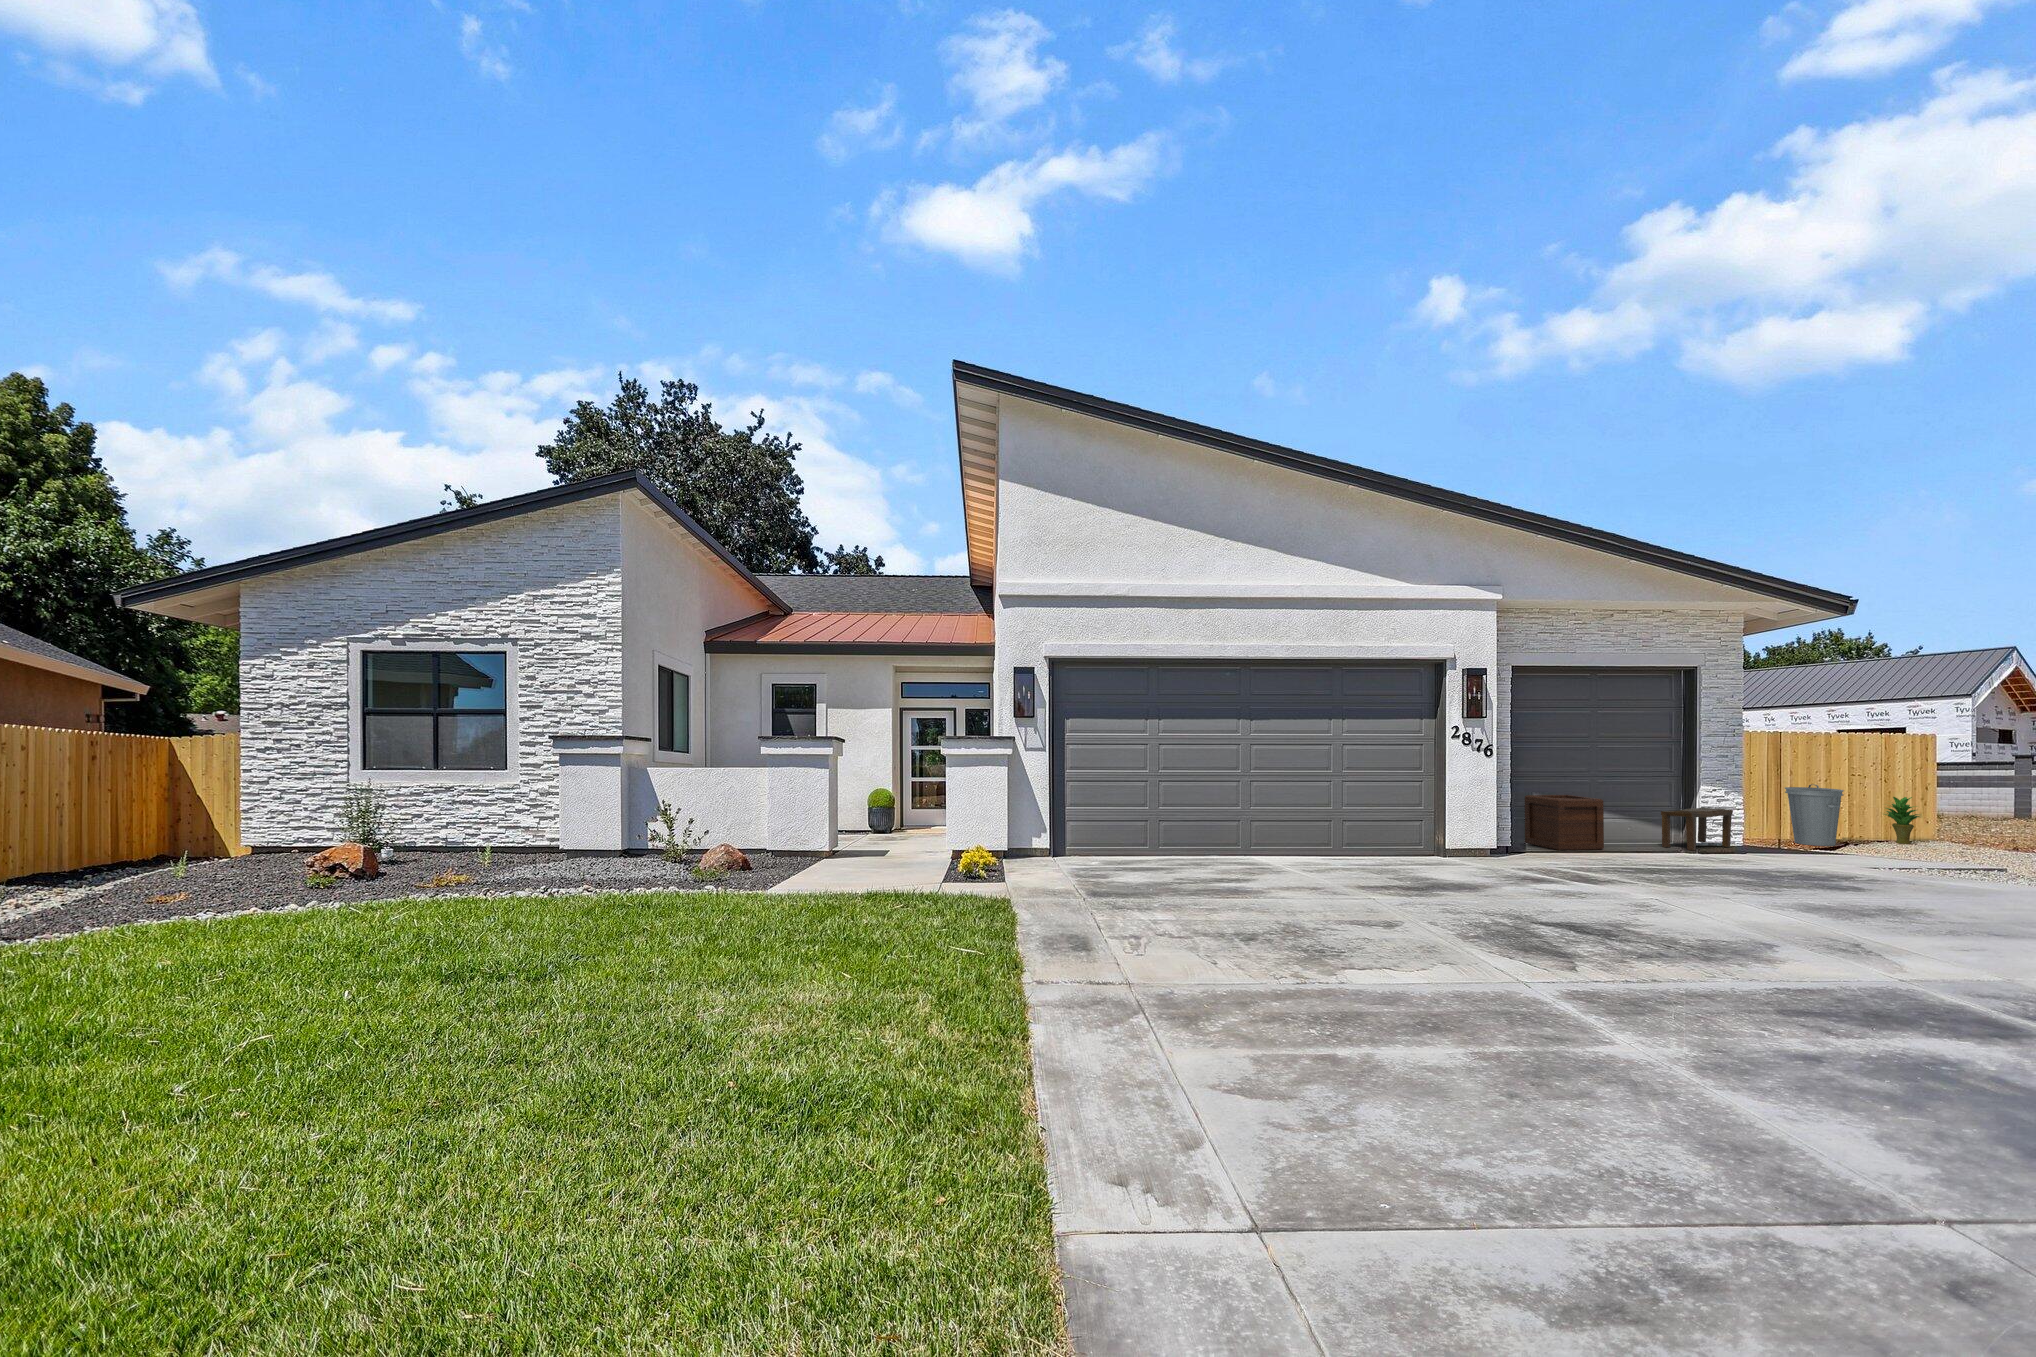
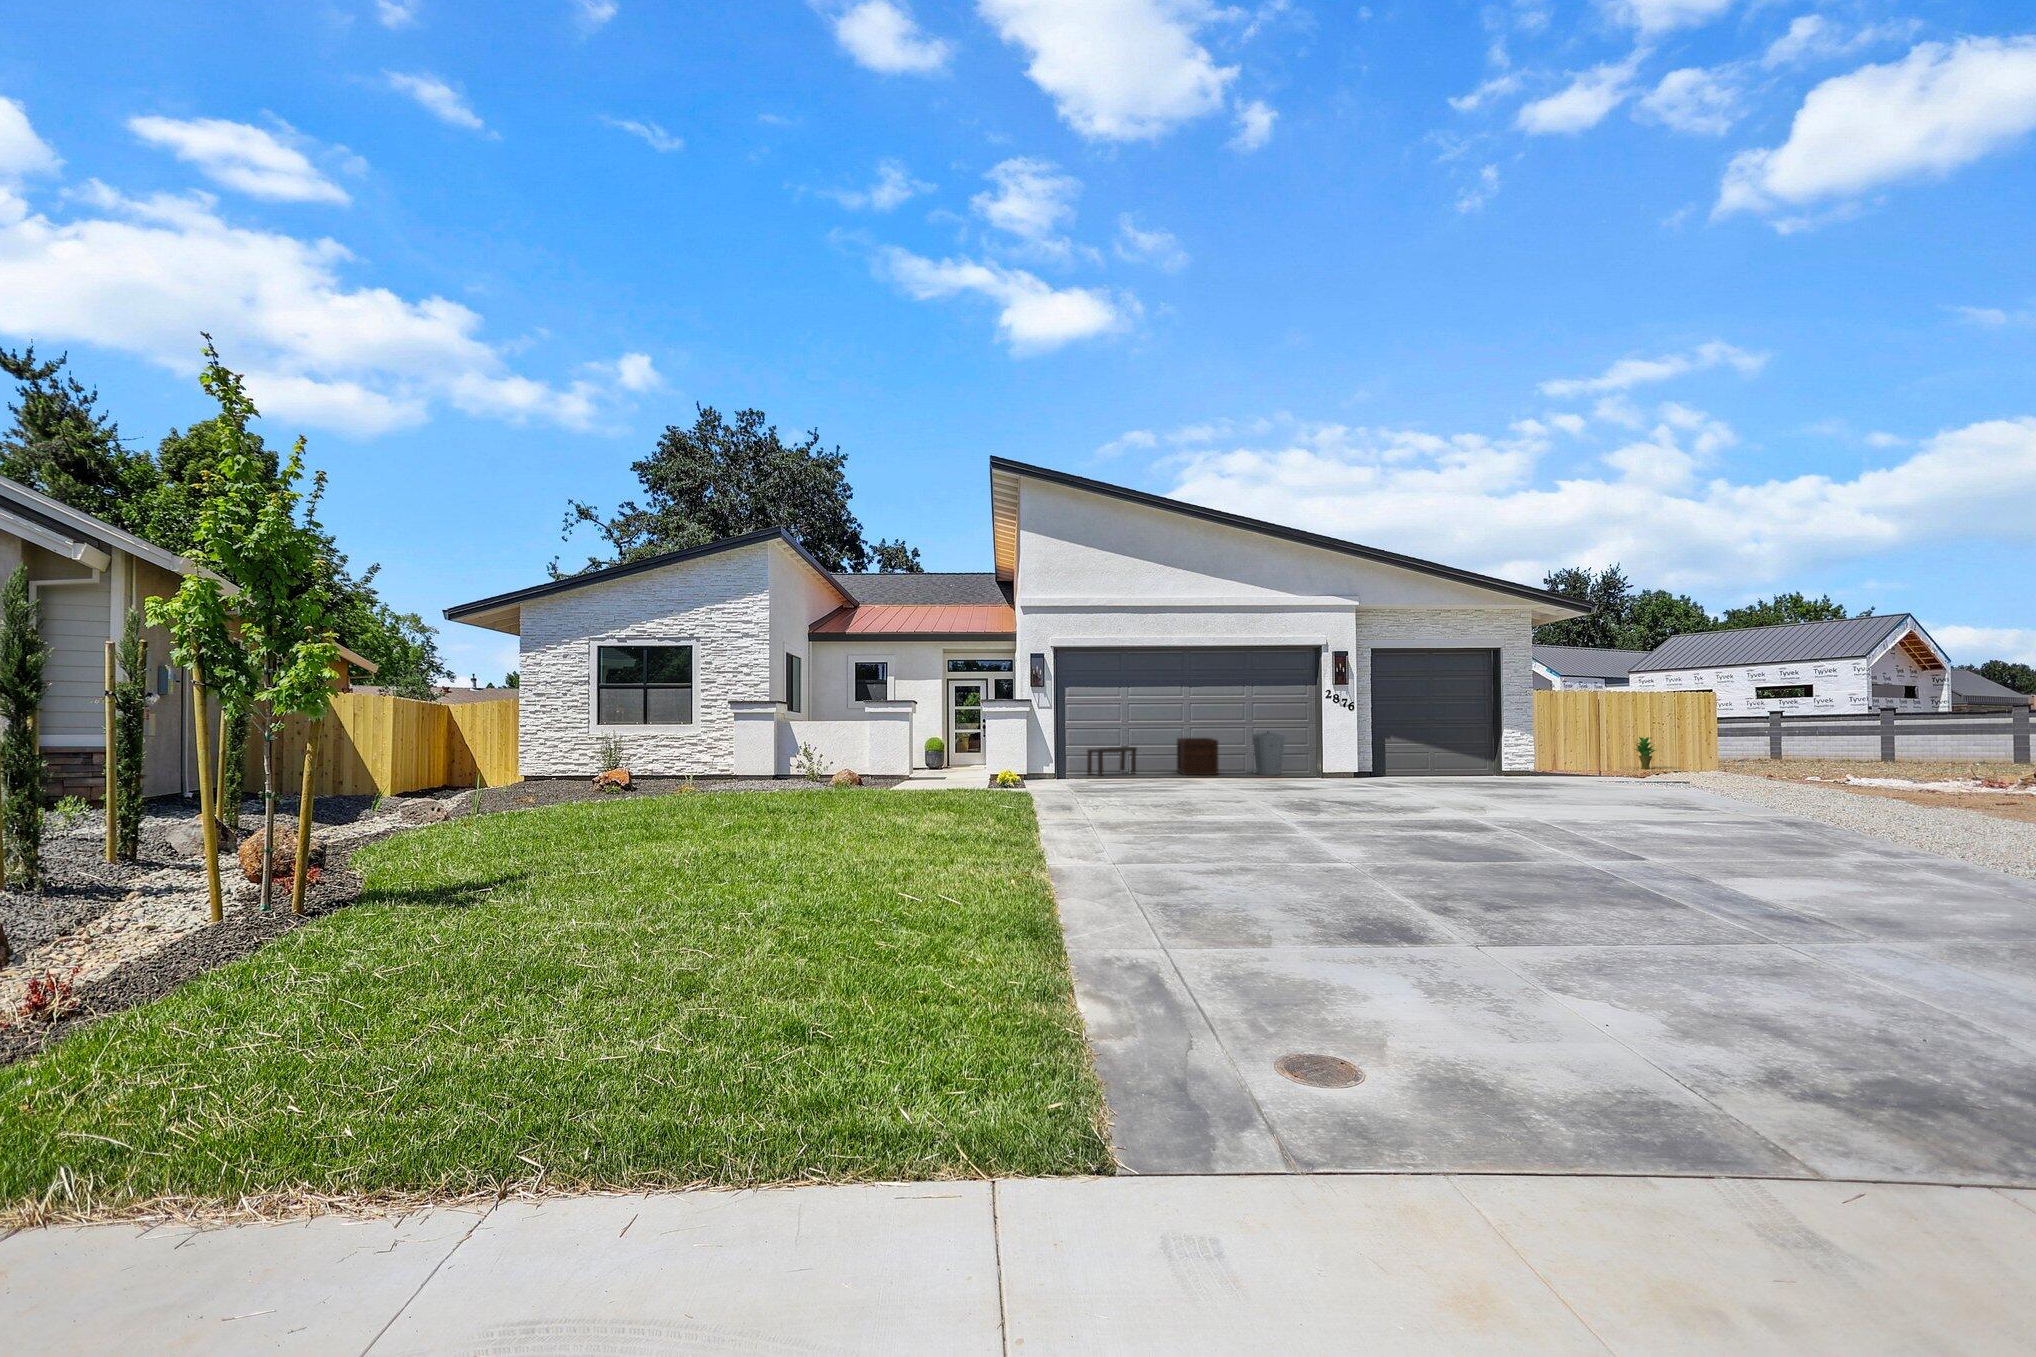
trash can: present [1785,784,1844,846] -> present [1251,731,1286,775]
wooden crate: present [1525,795,1604,850] -> present [1177,738,1218,775]
bench: present [1661,807,1733,851] -> present [1087,746,1137,776]

